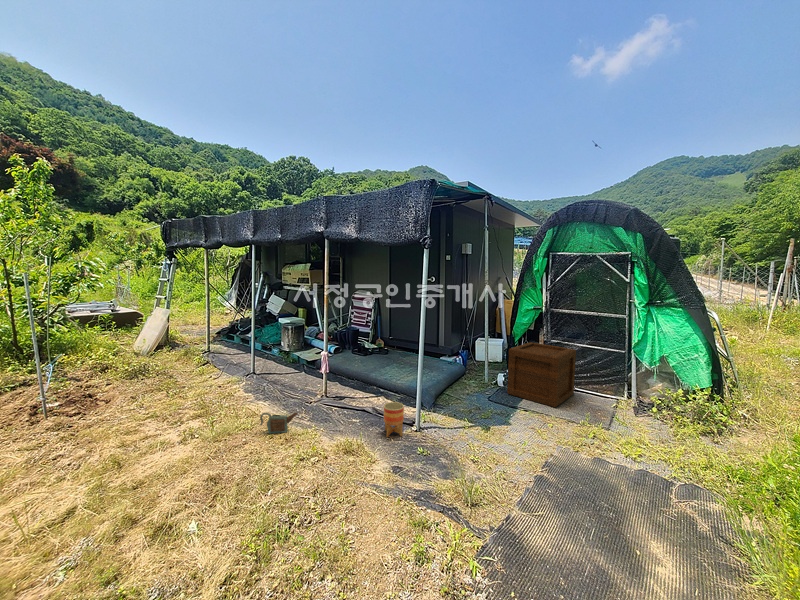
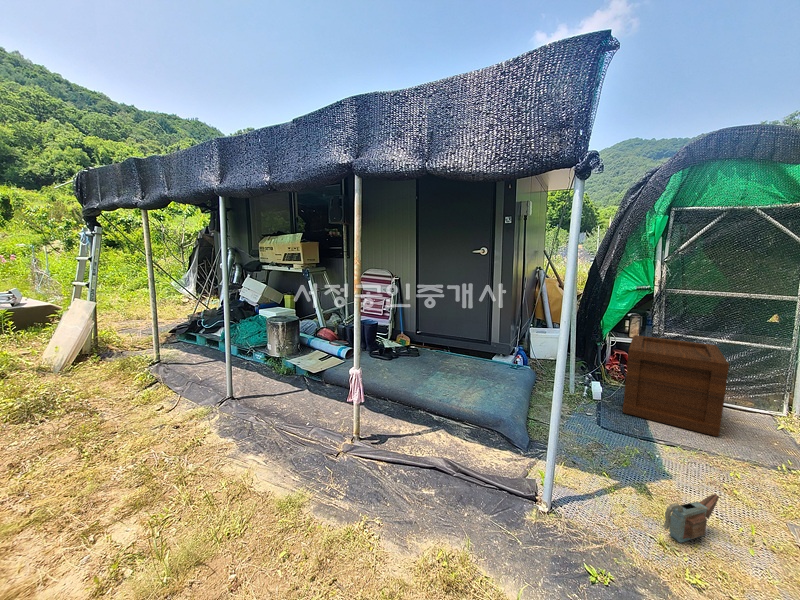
planter: present [384,402,404,437] -> none [507,470,552,547]
watering can: present [260,412,298,433] -> present [663,494,719,543]

